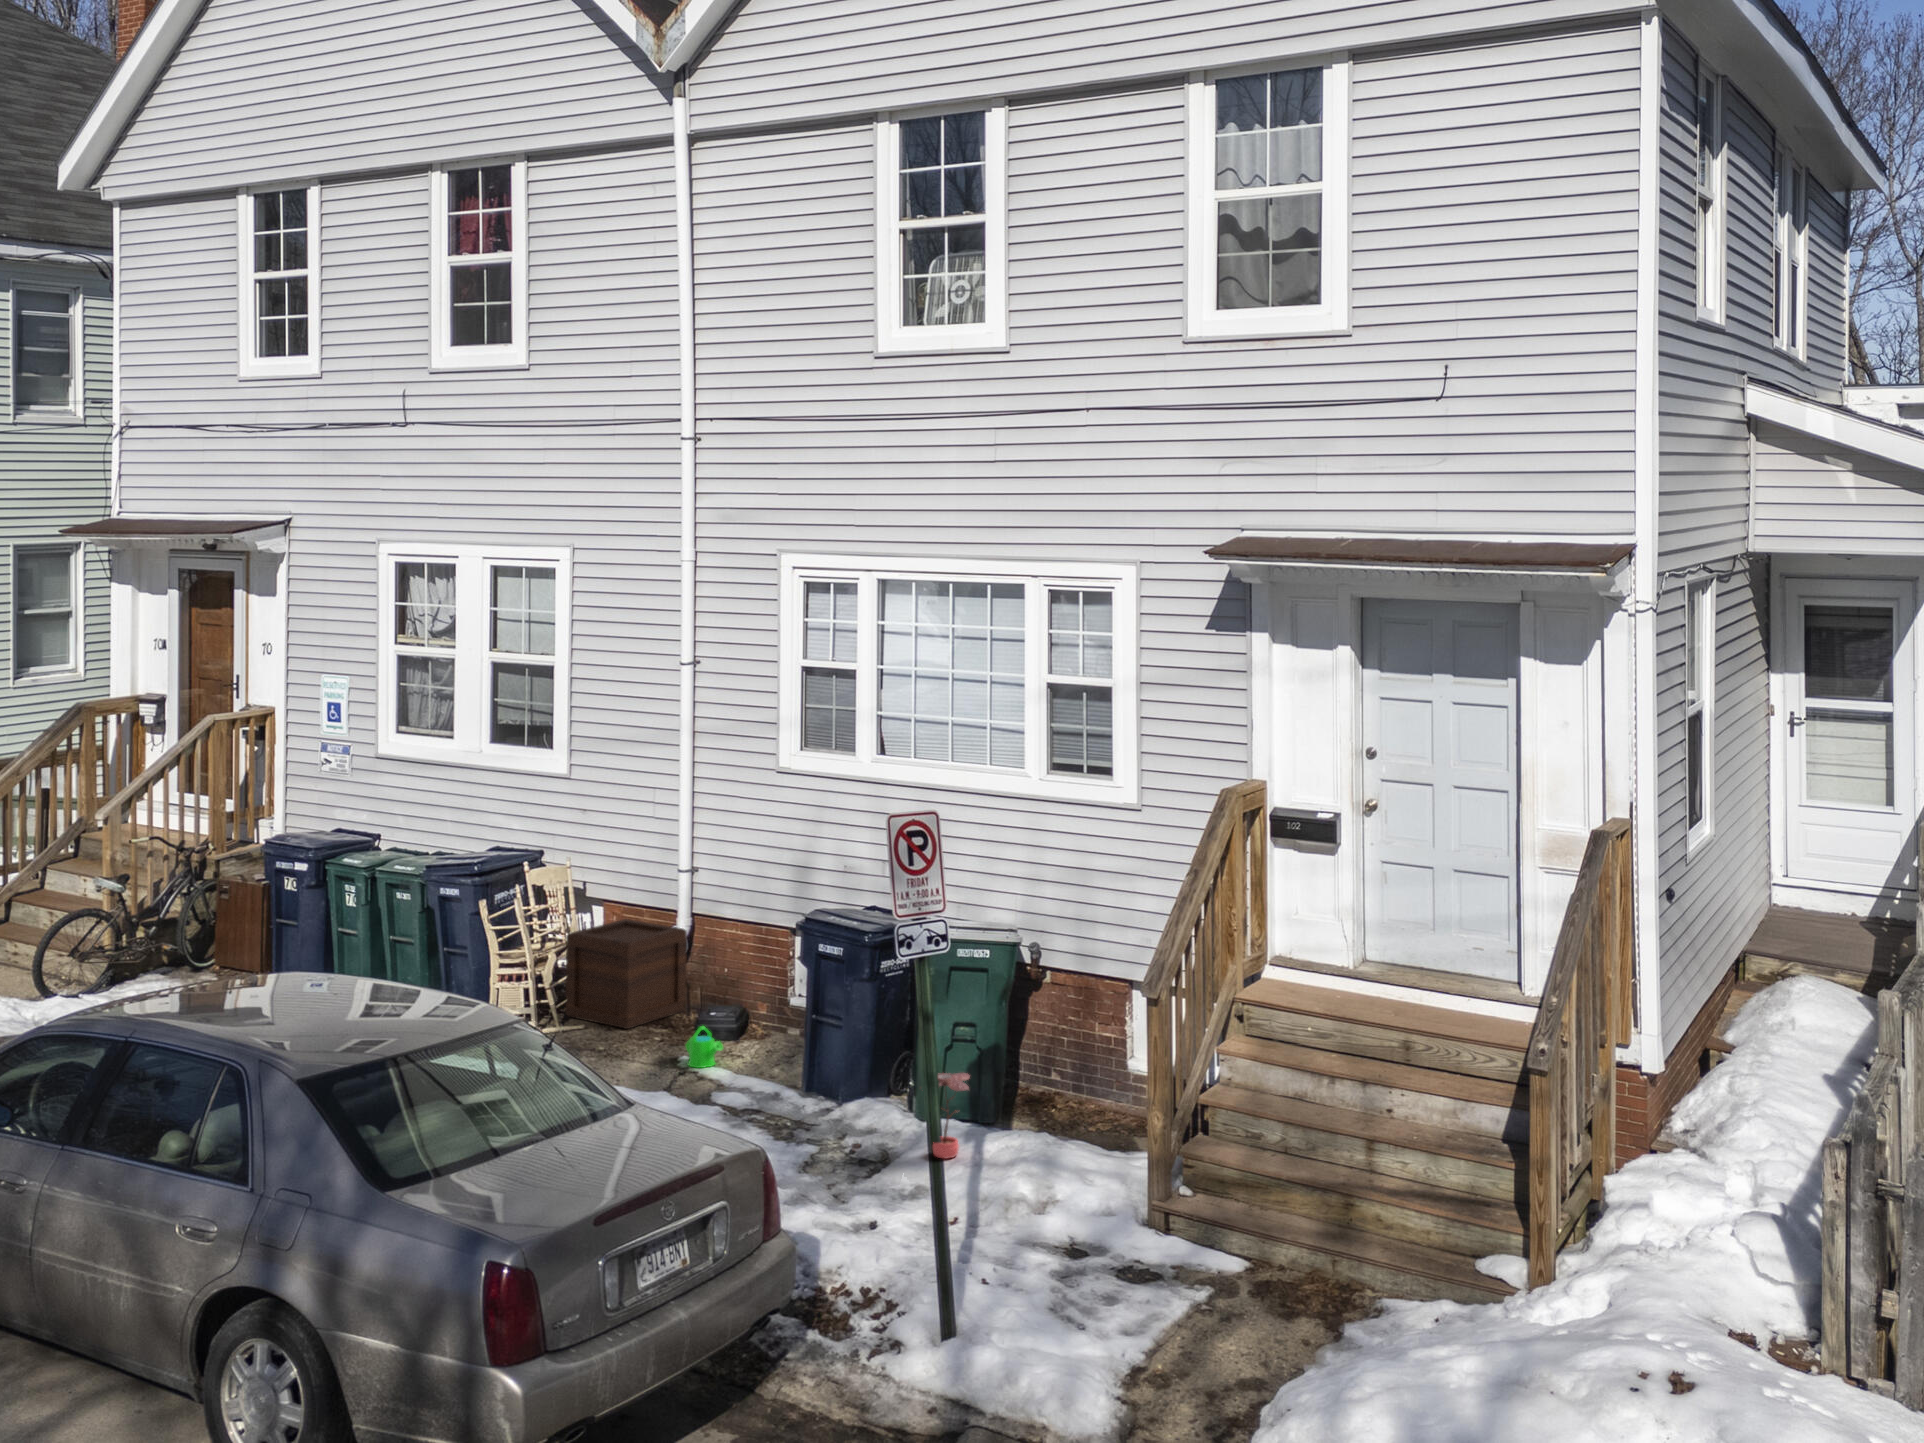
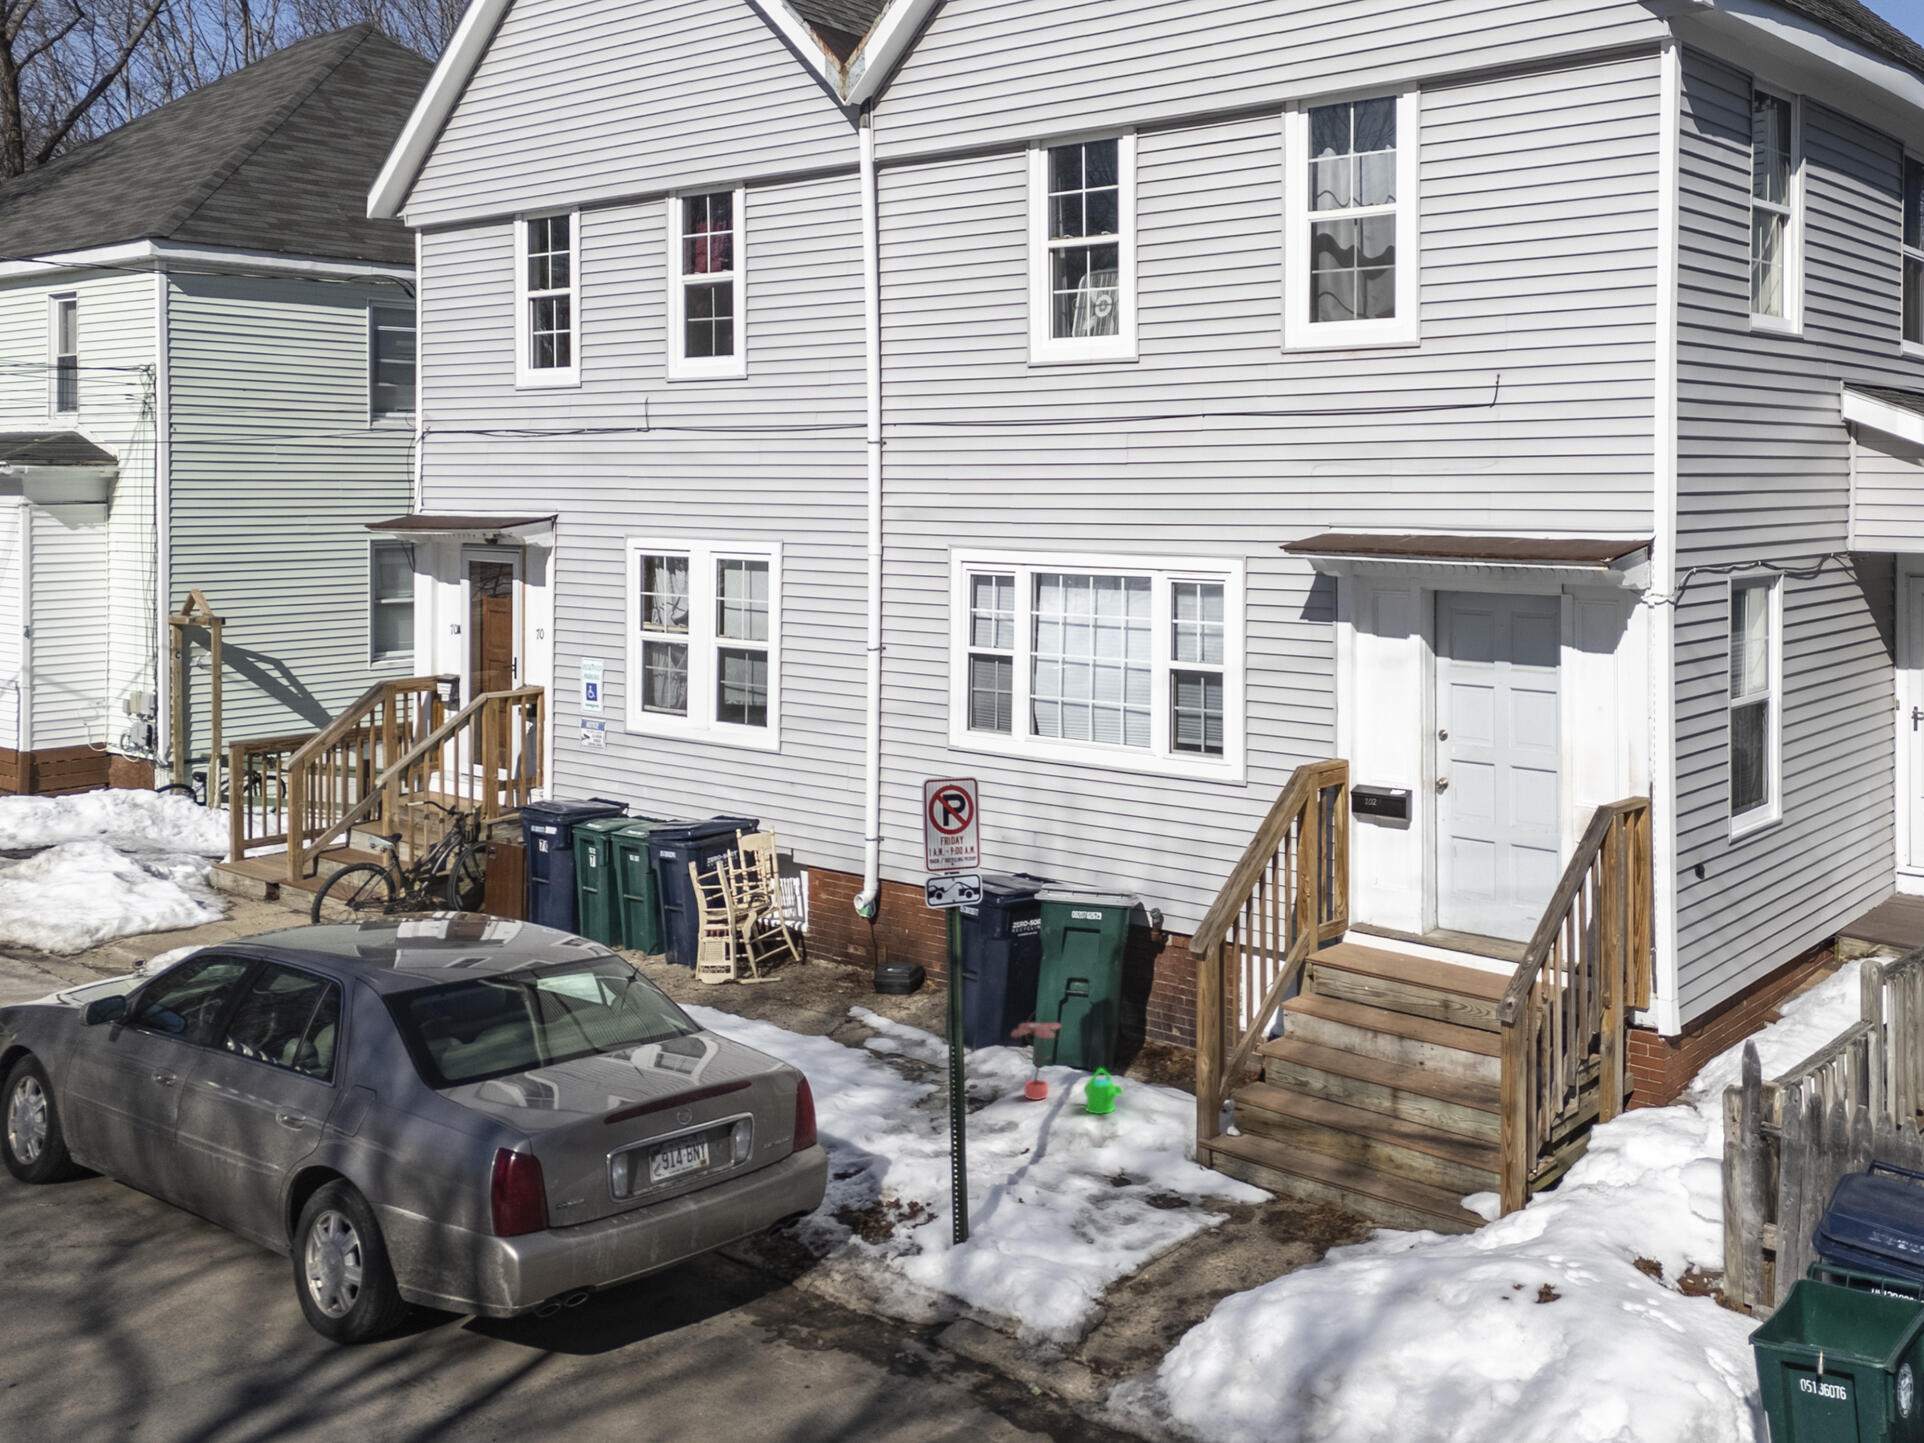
wooden crate: present [566,919,687,1029] -> none [762,883,873,982]
watering can: present [686,1026,723,1068] -> present [1084,1068,1123,1114]

